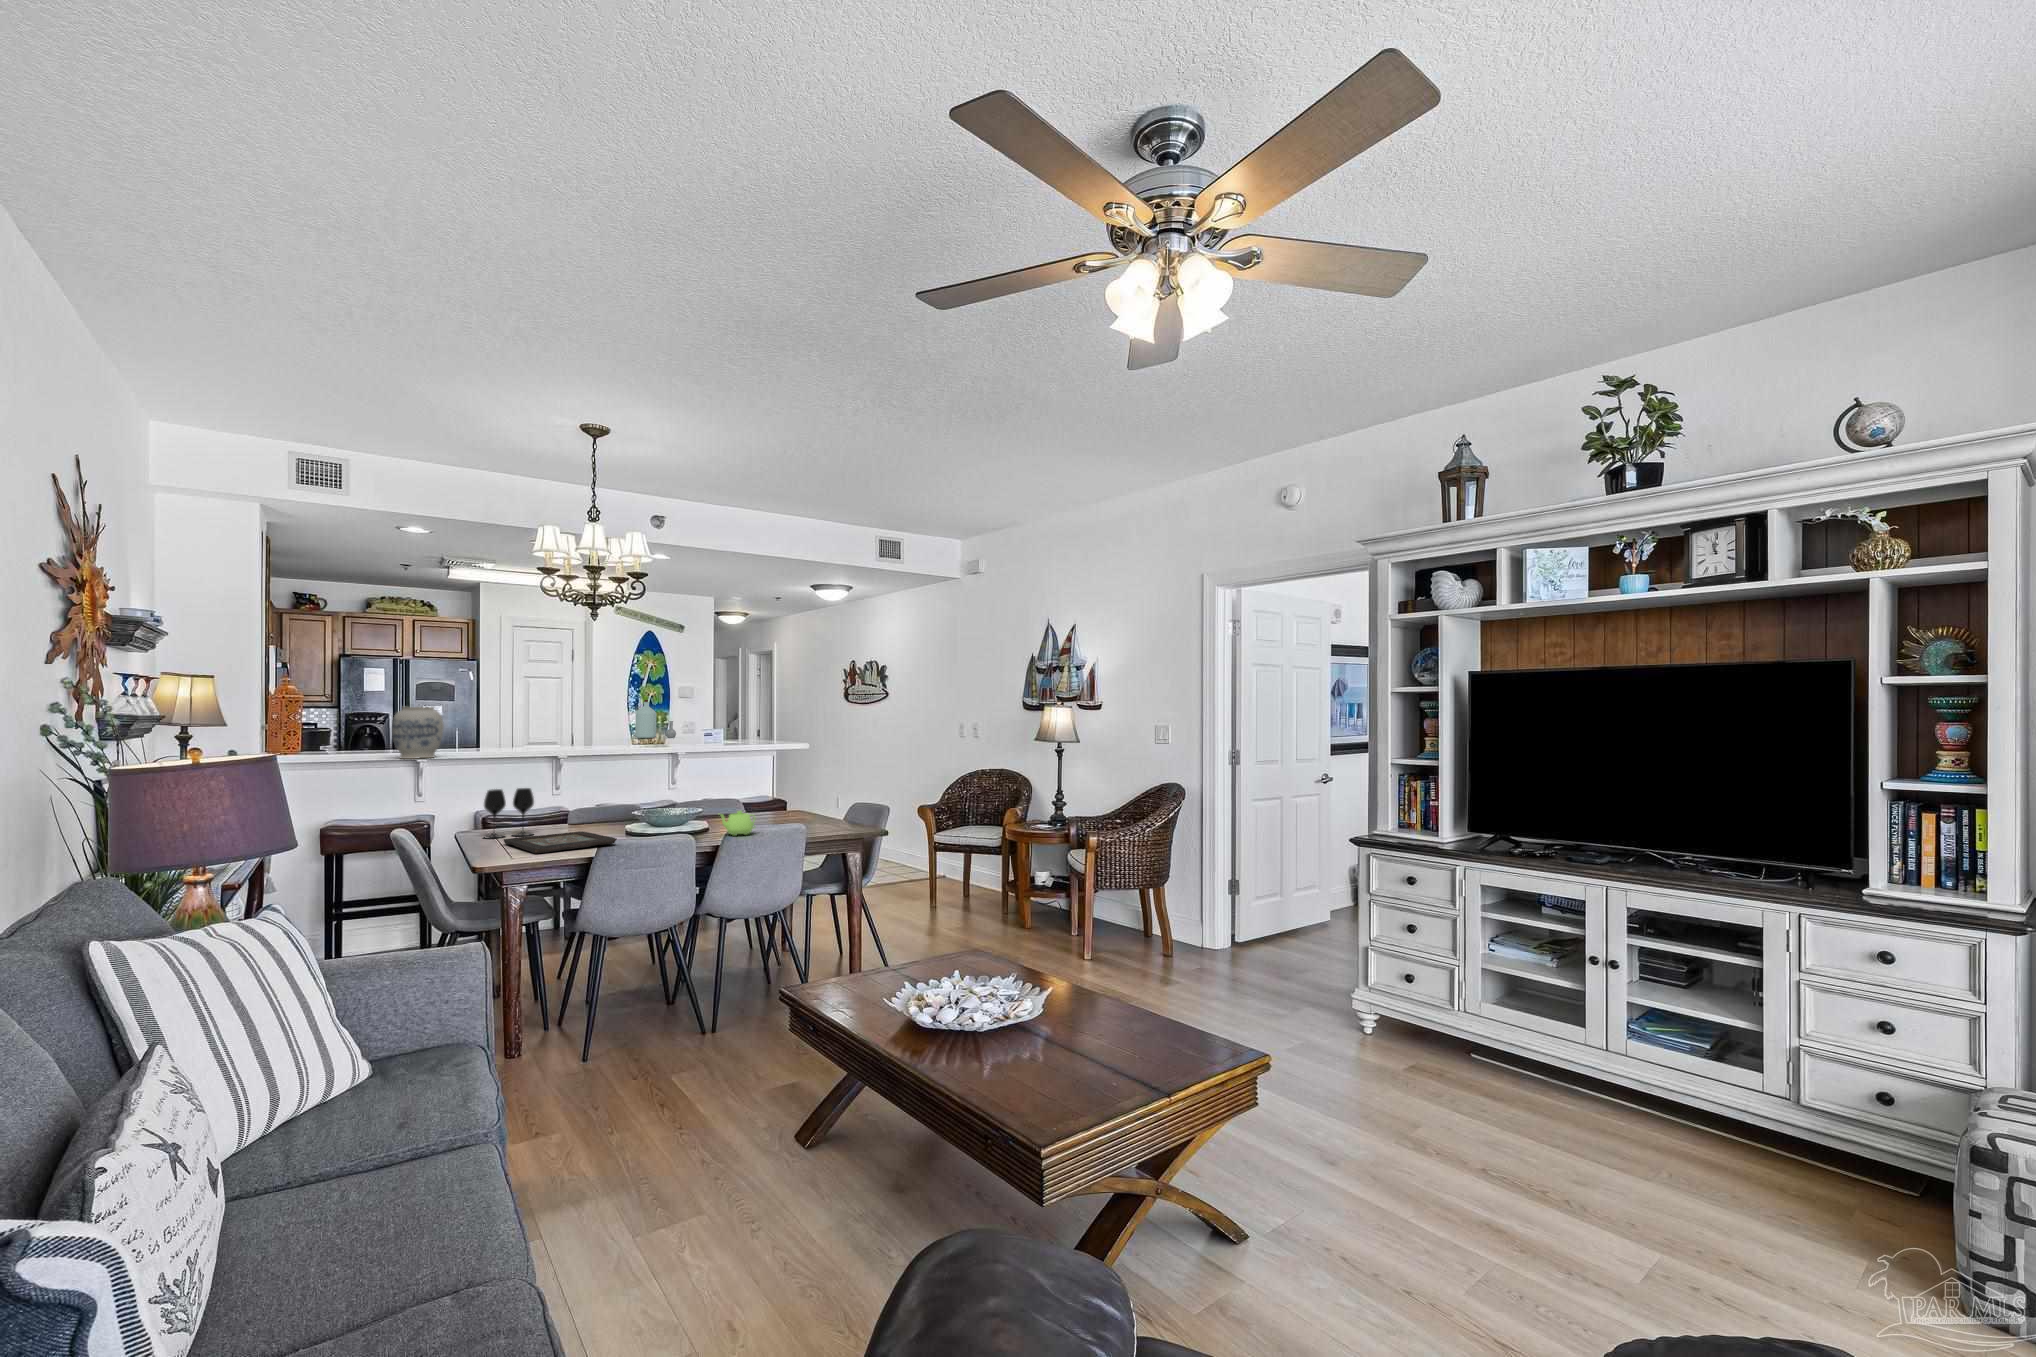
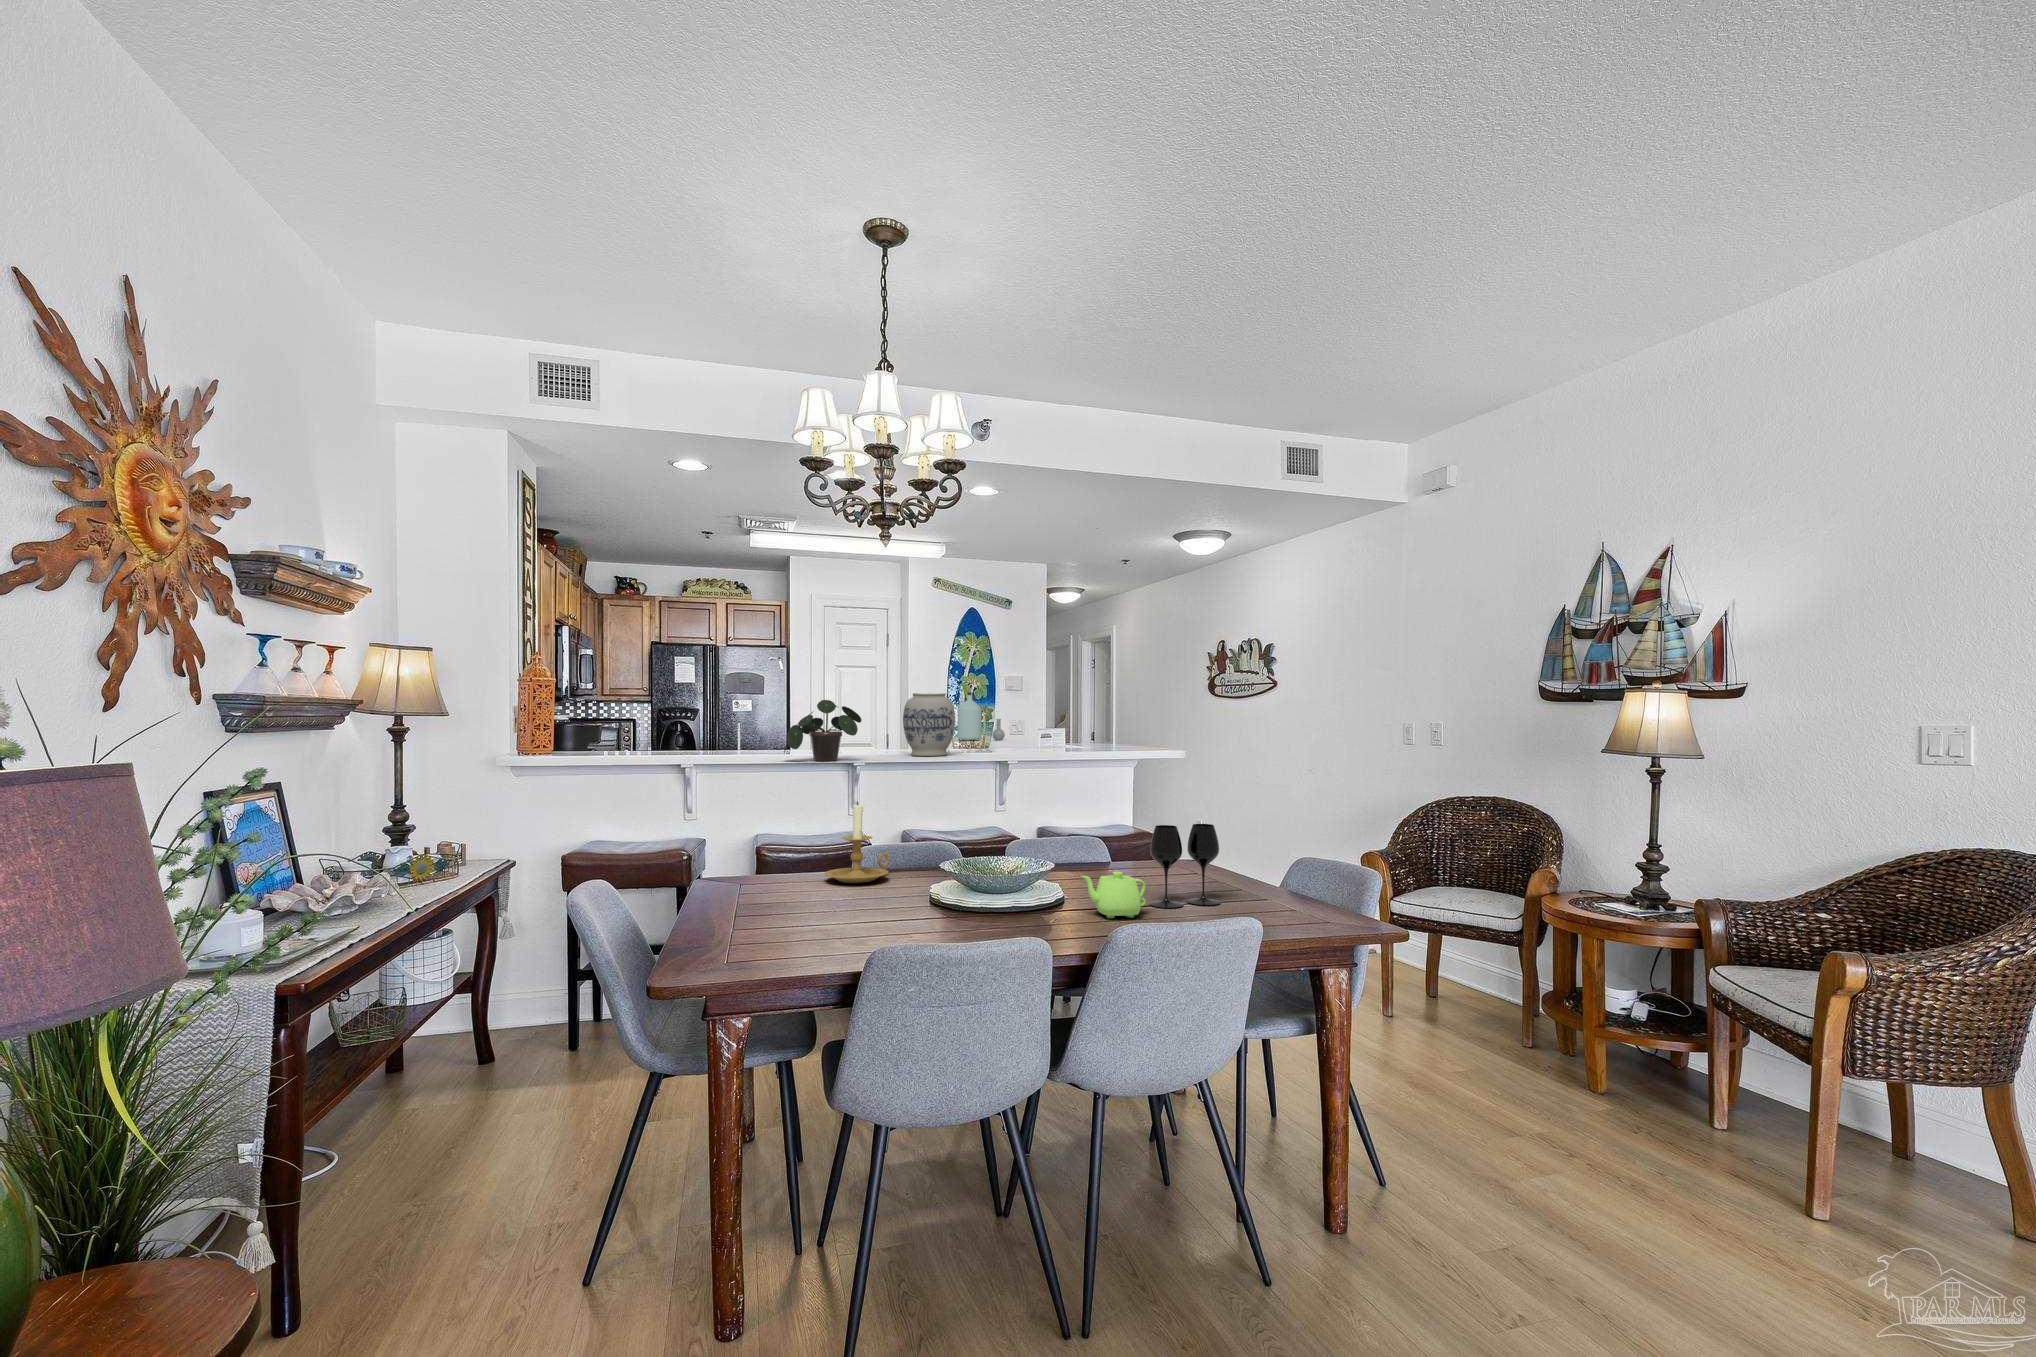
vase: present [392,707,444,759] -> present [903,693,955,756]
potted plant: none [502,711,564,755] -> present [784,700,862,761]
candle holder: none [550,779,595,830] -> present [824,802,890,883]
wine glass: present [484,788,534,838] -> present [1149,824,1220,908]
decorative tray: present [504,831,617,853] -> none [743,893,913,943]

